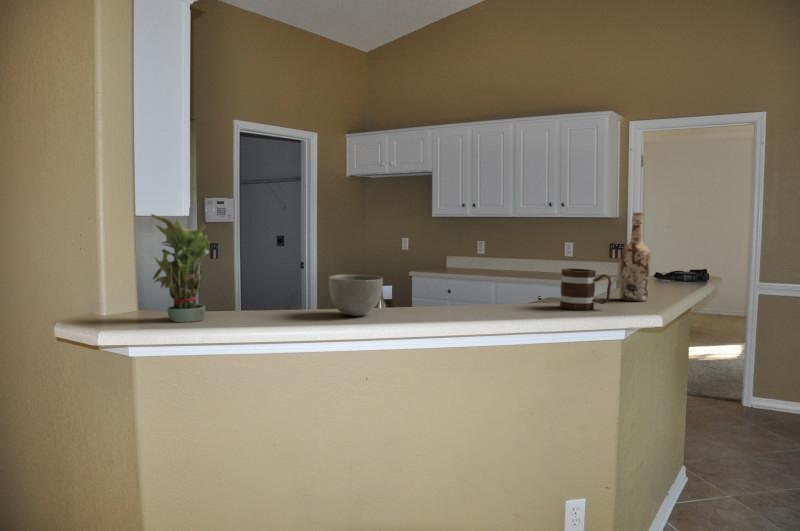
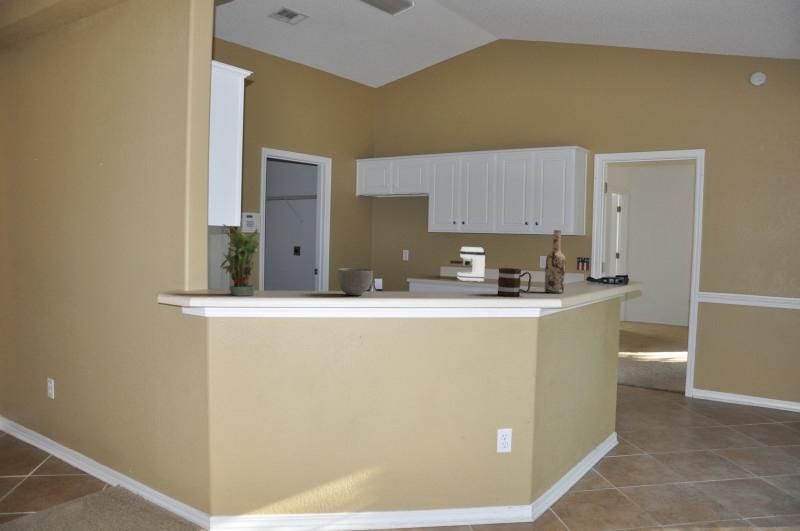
coffee maker: none [459,233,501,274] -> present [450,247,485,282]

